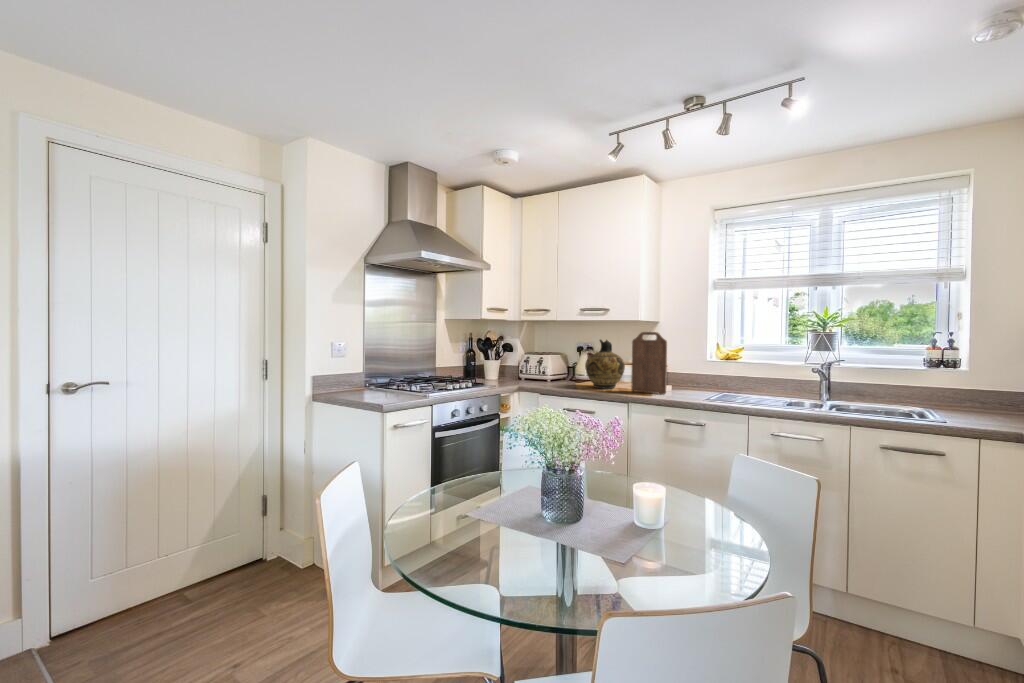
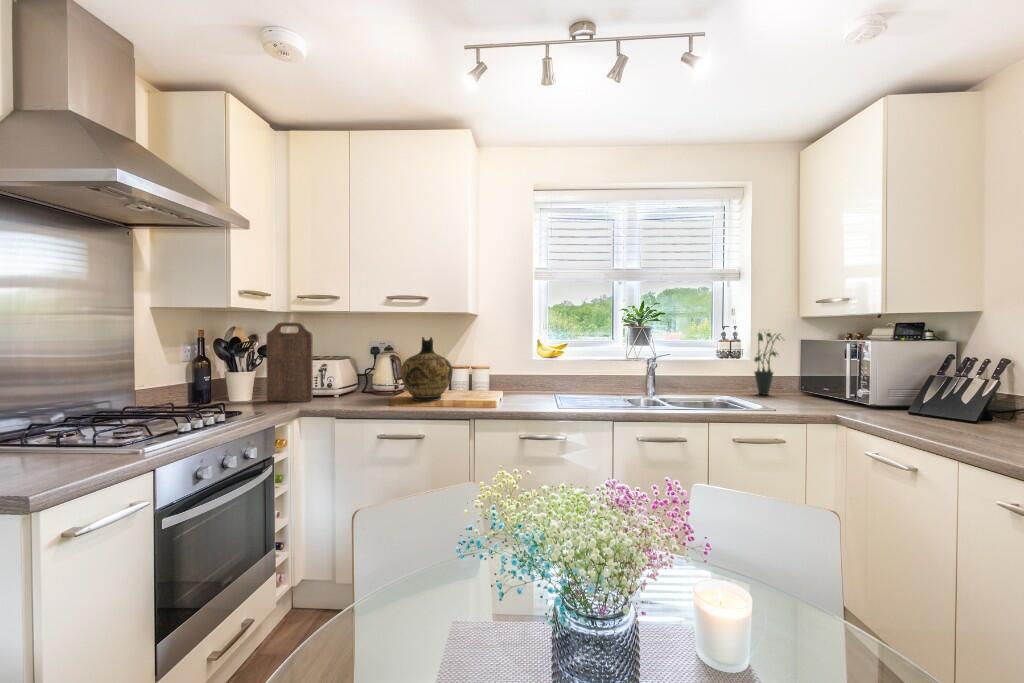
cutting board: present [631,332,667,394] -> present [266,322,313,401]
potted plant: none [964,336,1006,412] -> present [754,333,780,395]

